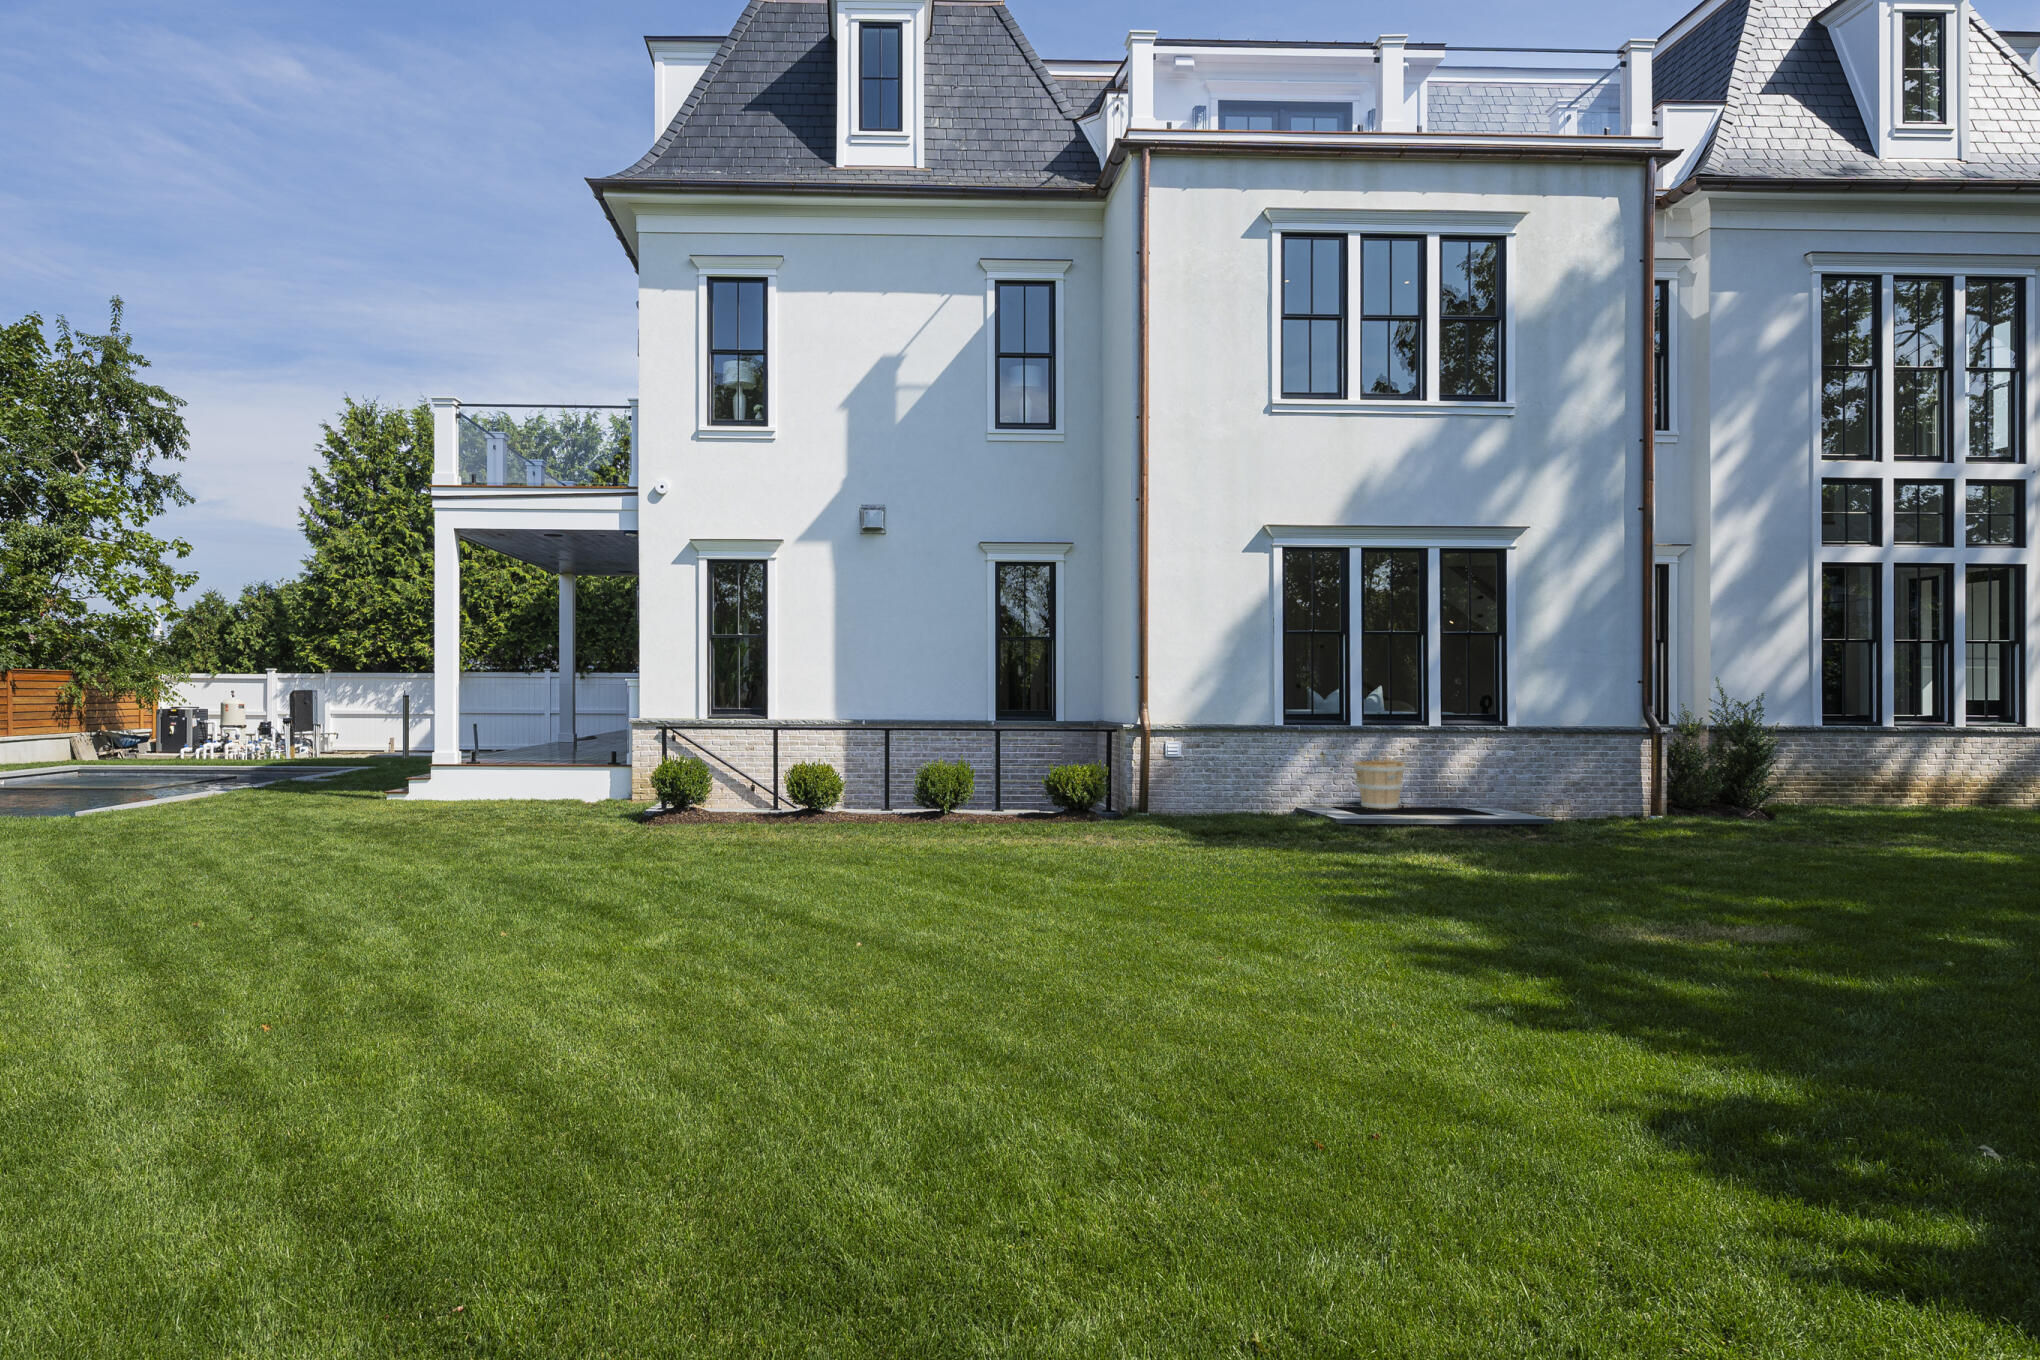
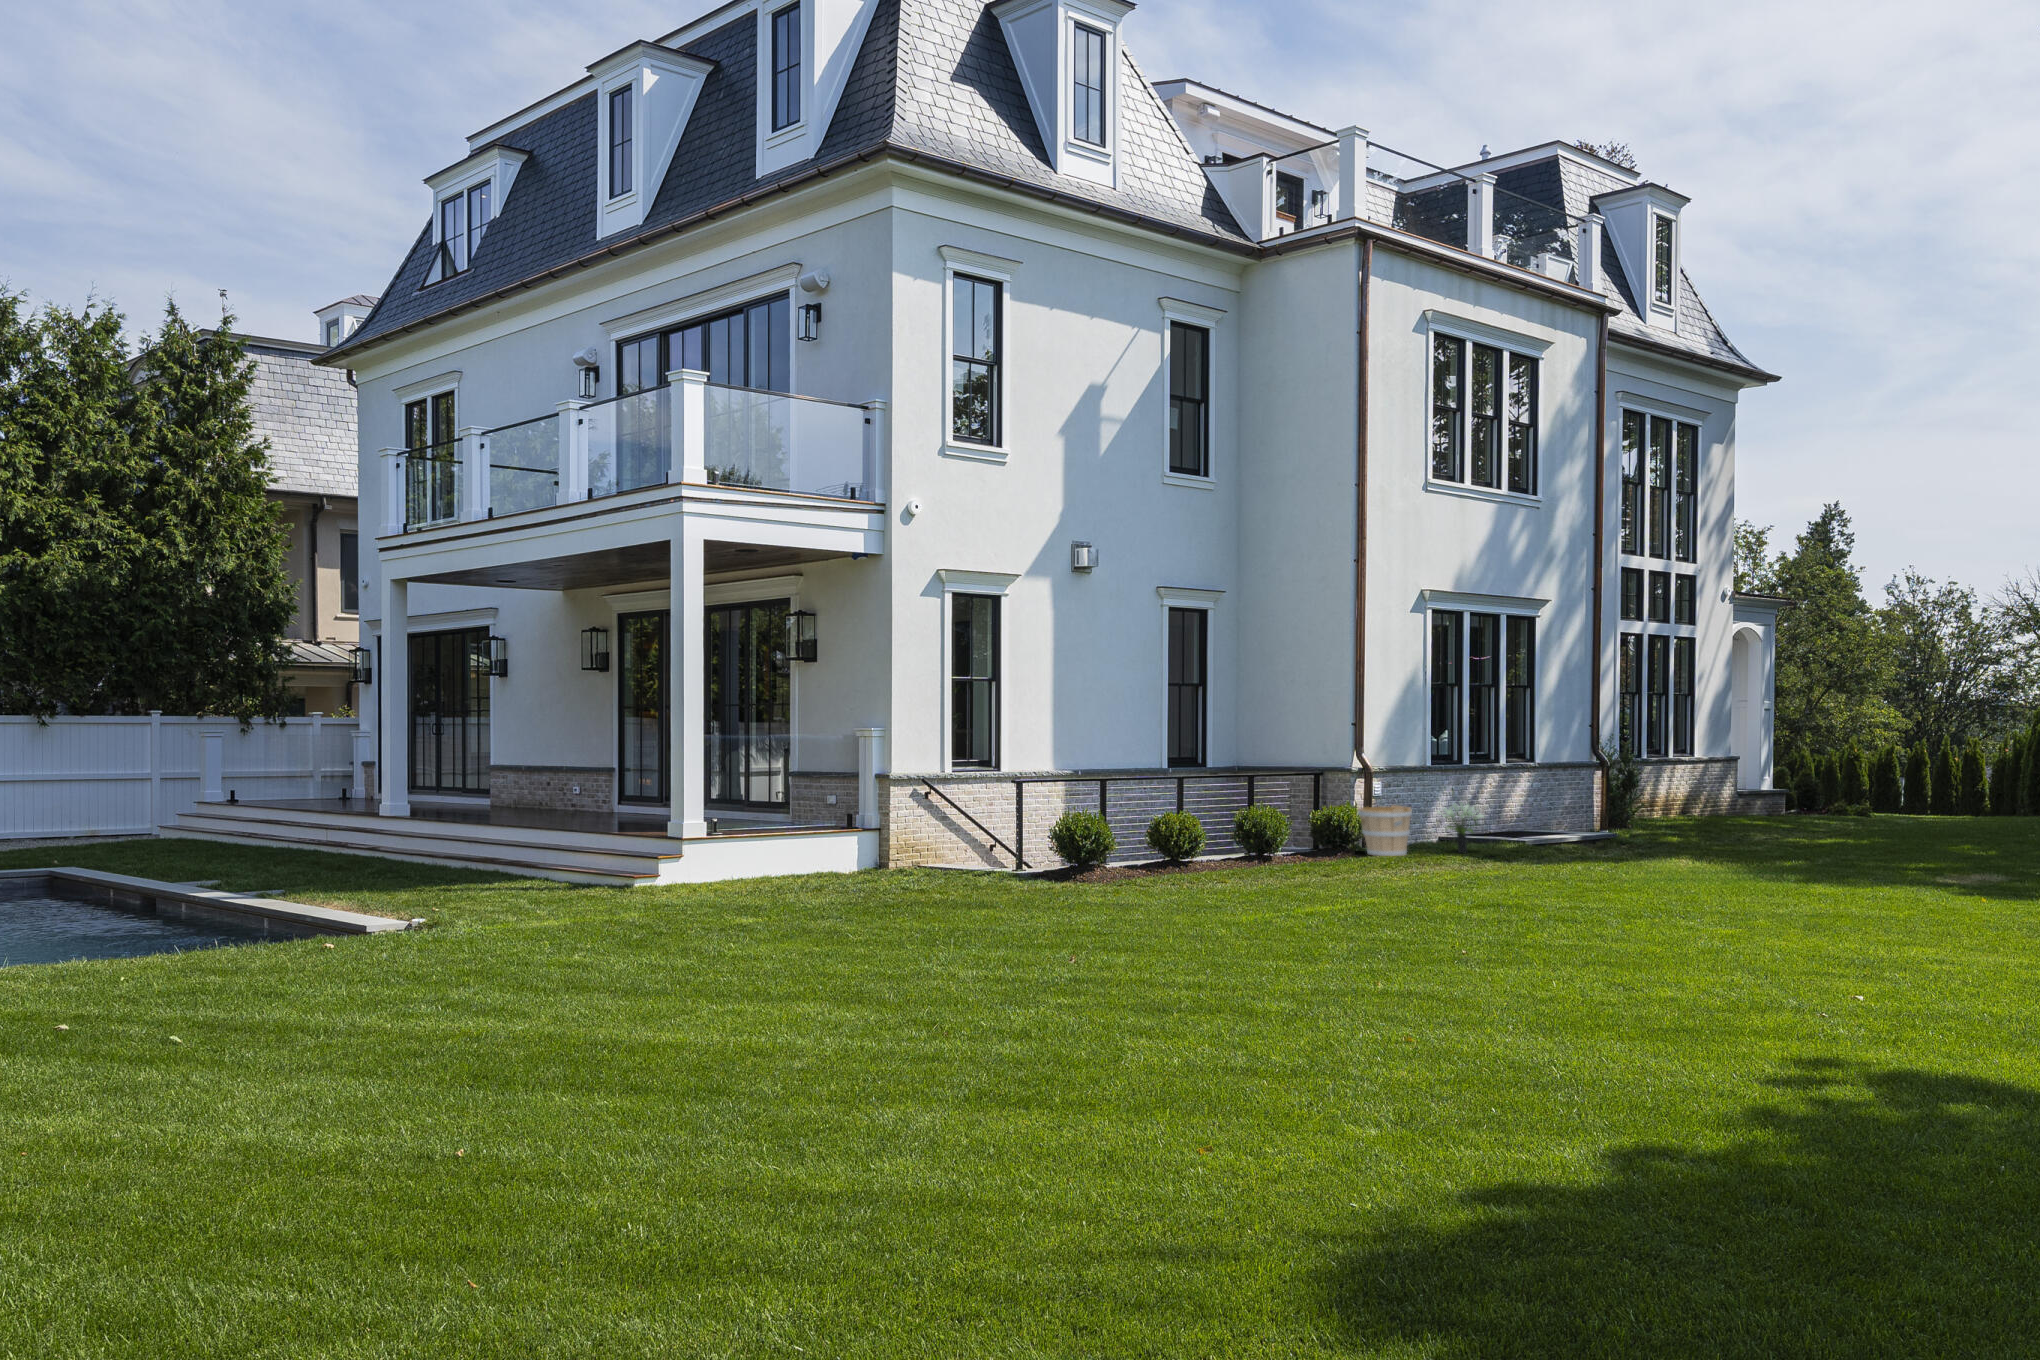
potted plant: none [1429,757,1474,806] -> present [1438,803,1484,853]

